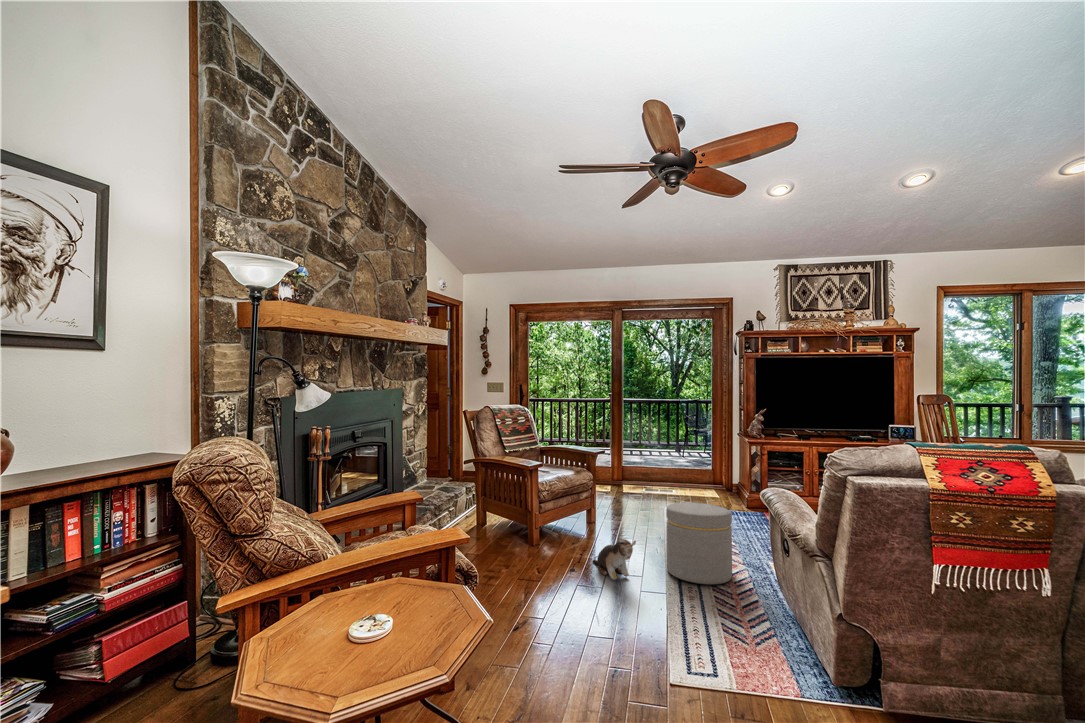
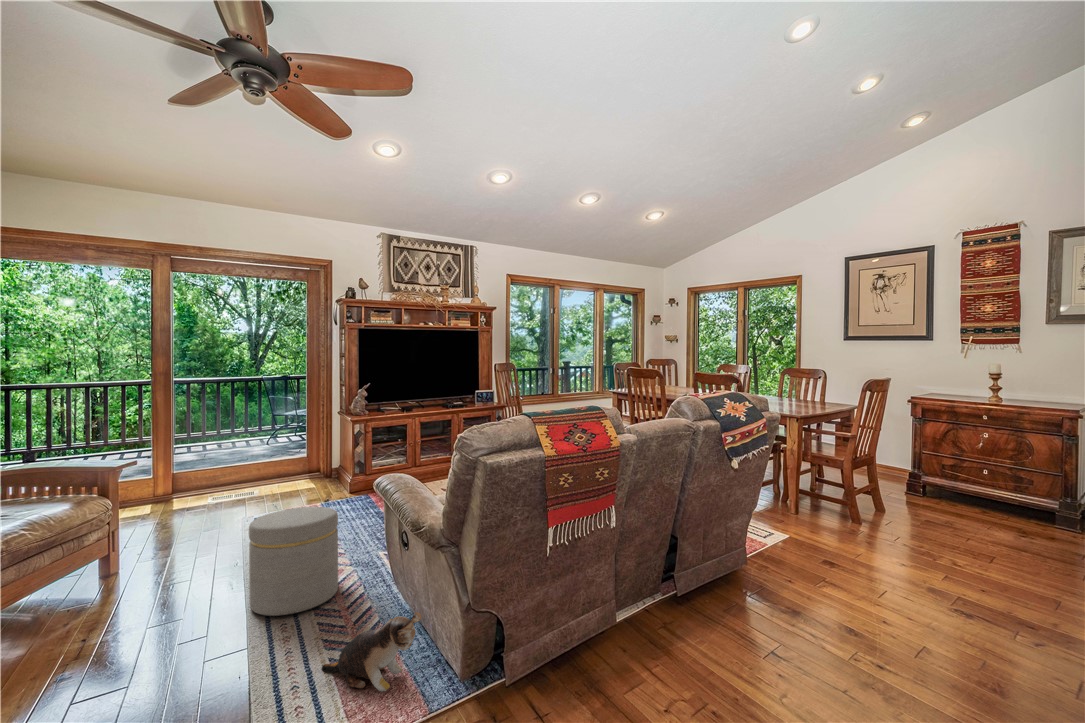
plush toy: present [593,539,636,580] -> present [322,612,421,692]

